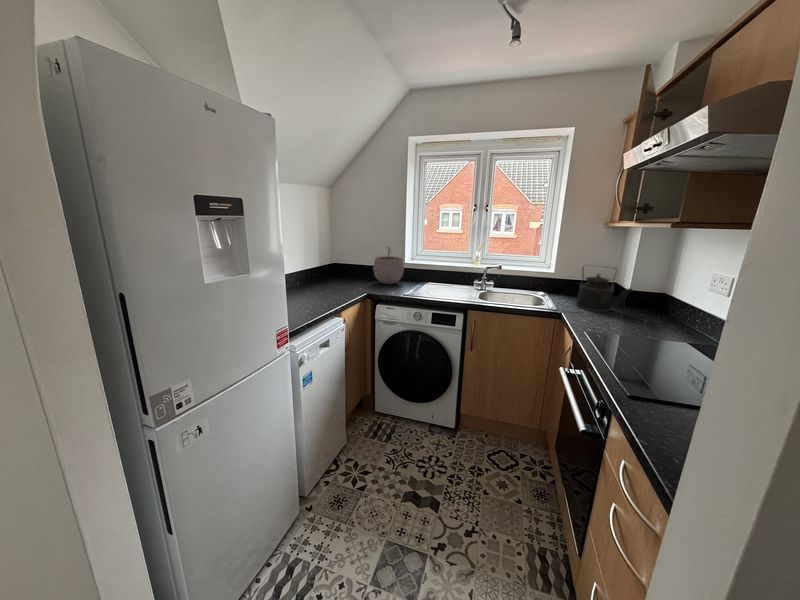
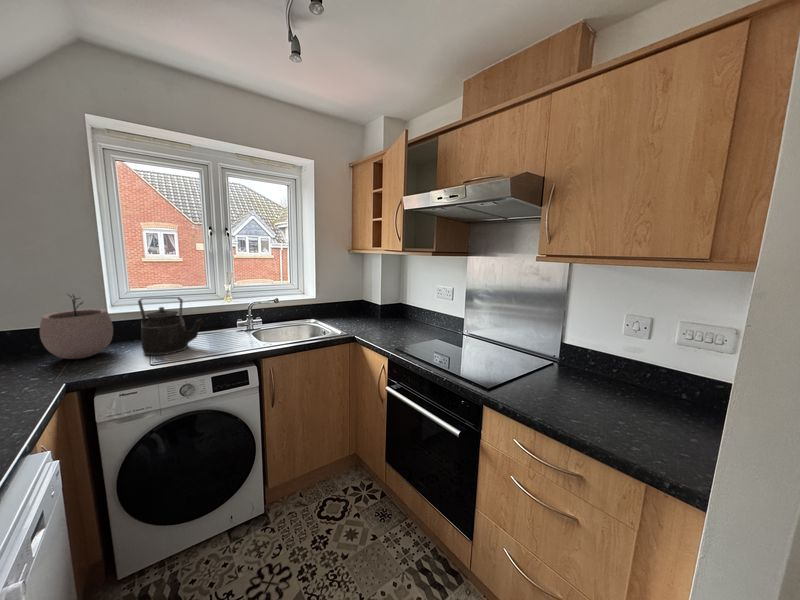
kettle: present [576,266,632,312] -> present [138,297,205,356]

